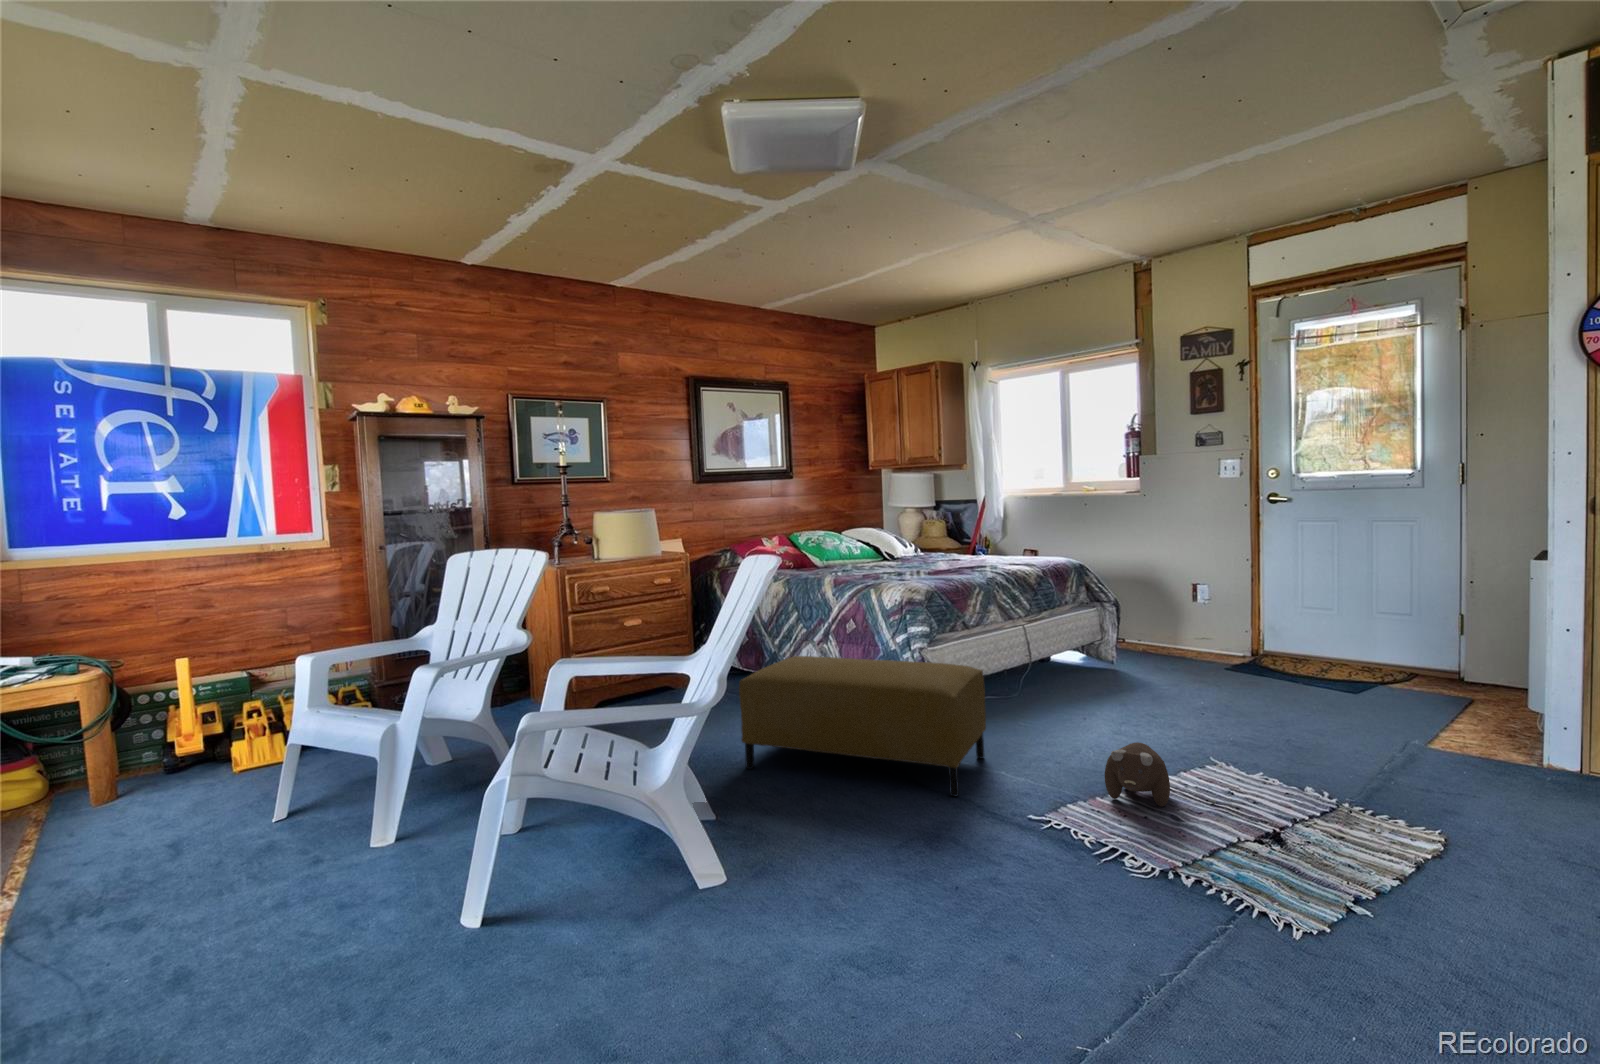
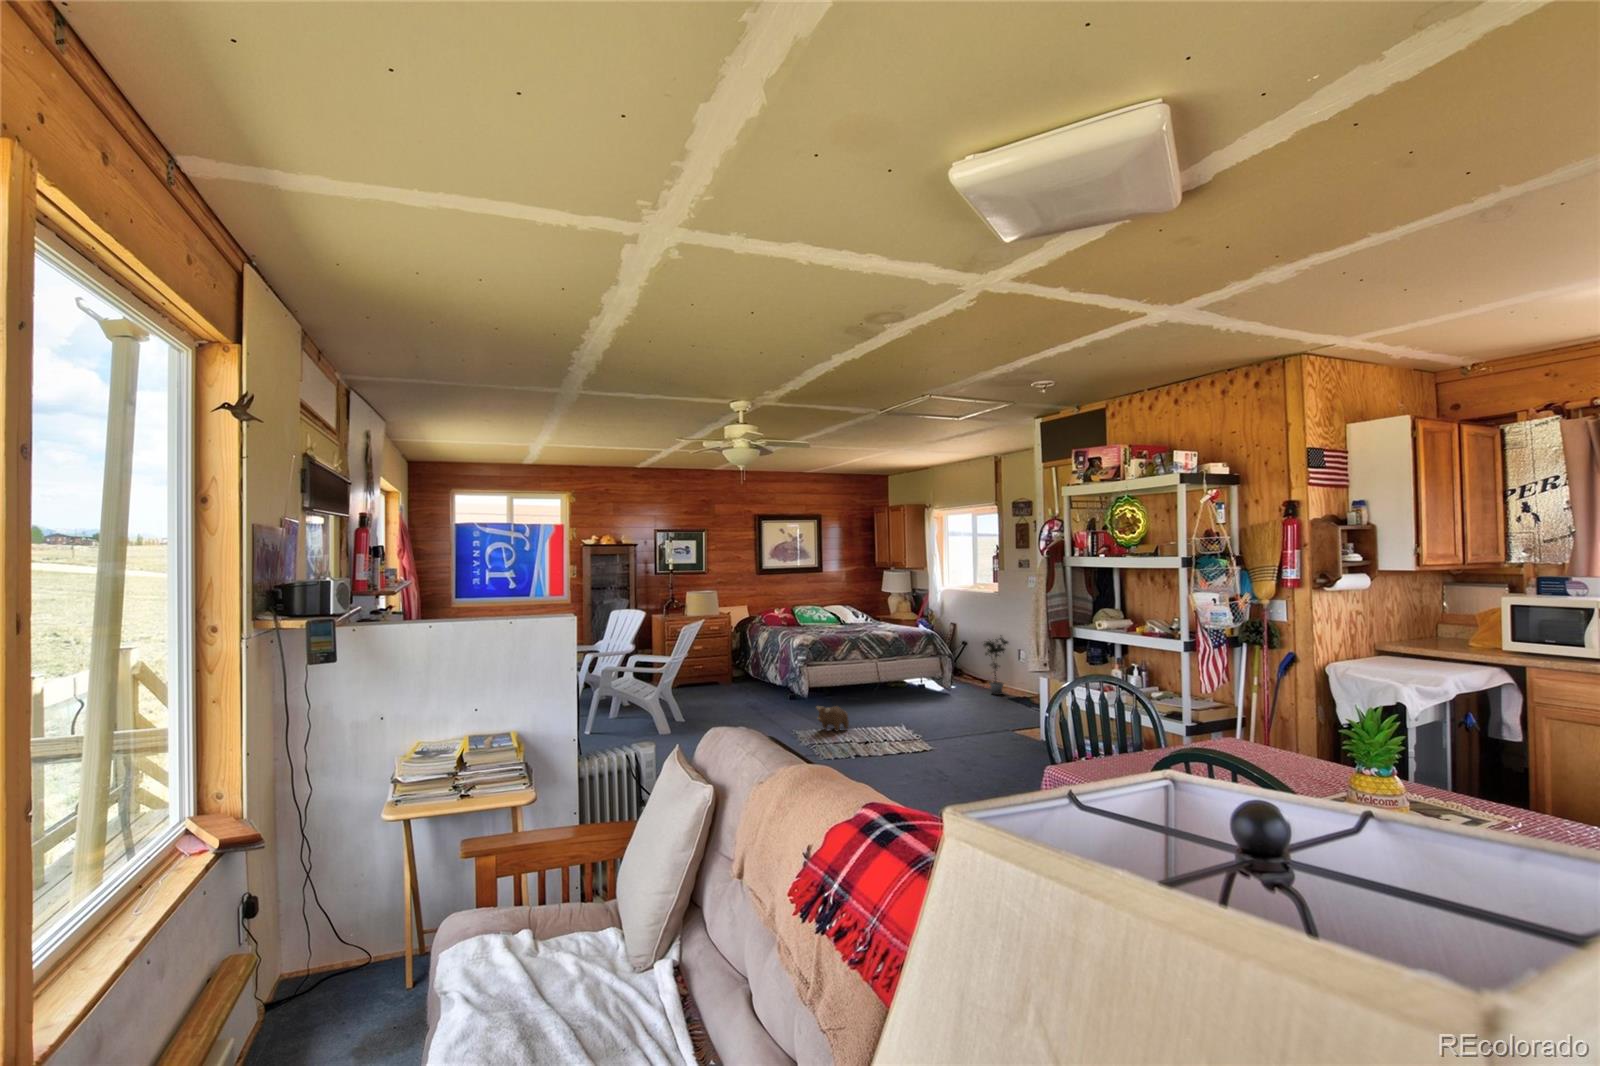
potted plant: none [1146,559,1193,658] -> present [984,638,1008,695]
ottoman: present [739,656,986,796] -> none [704,665,805,723]

